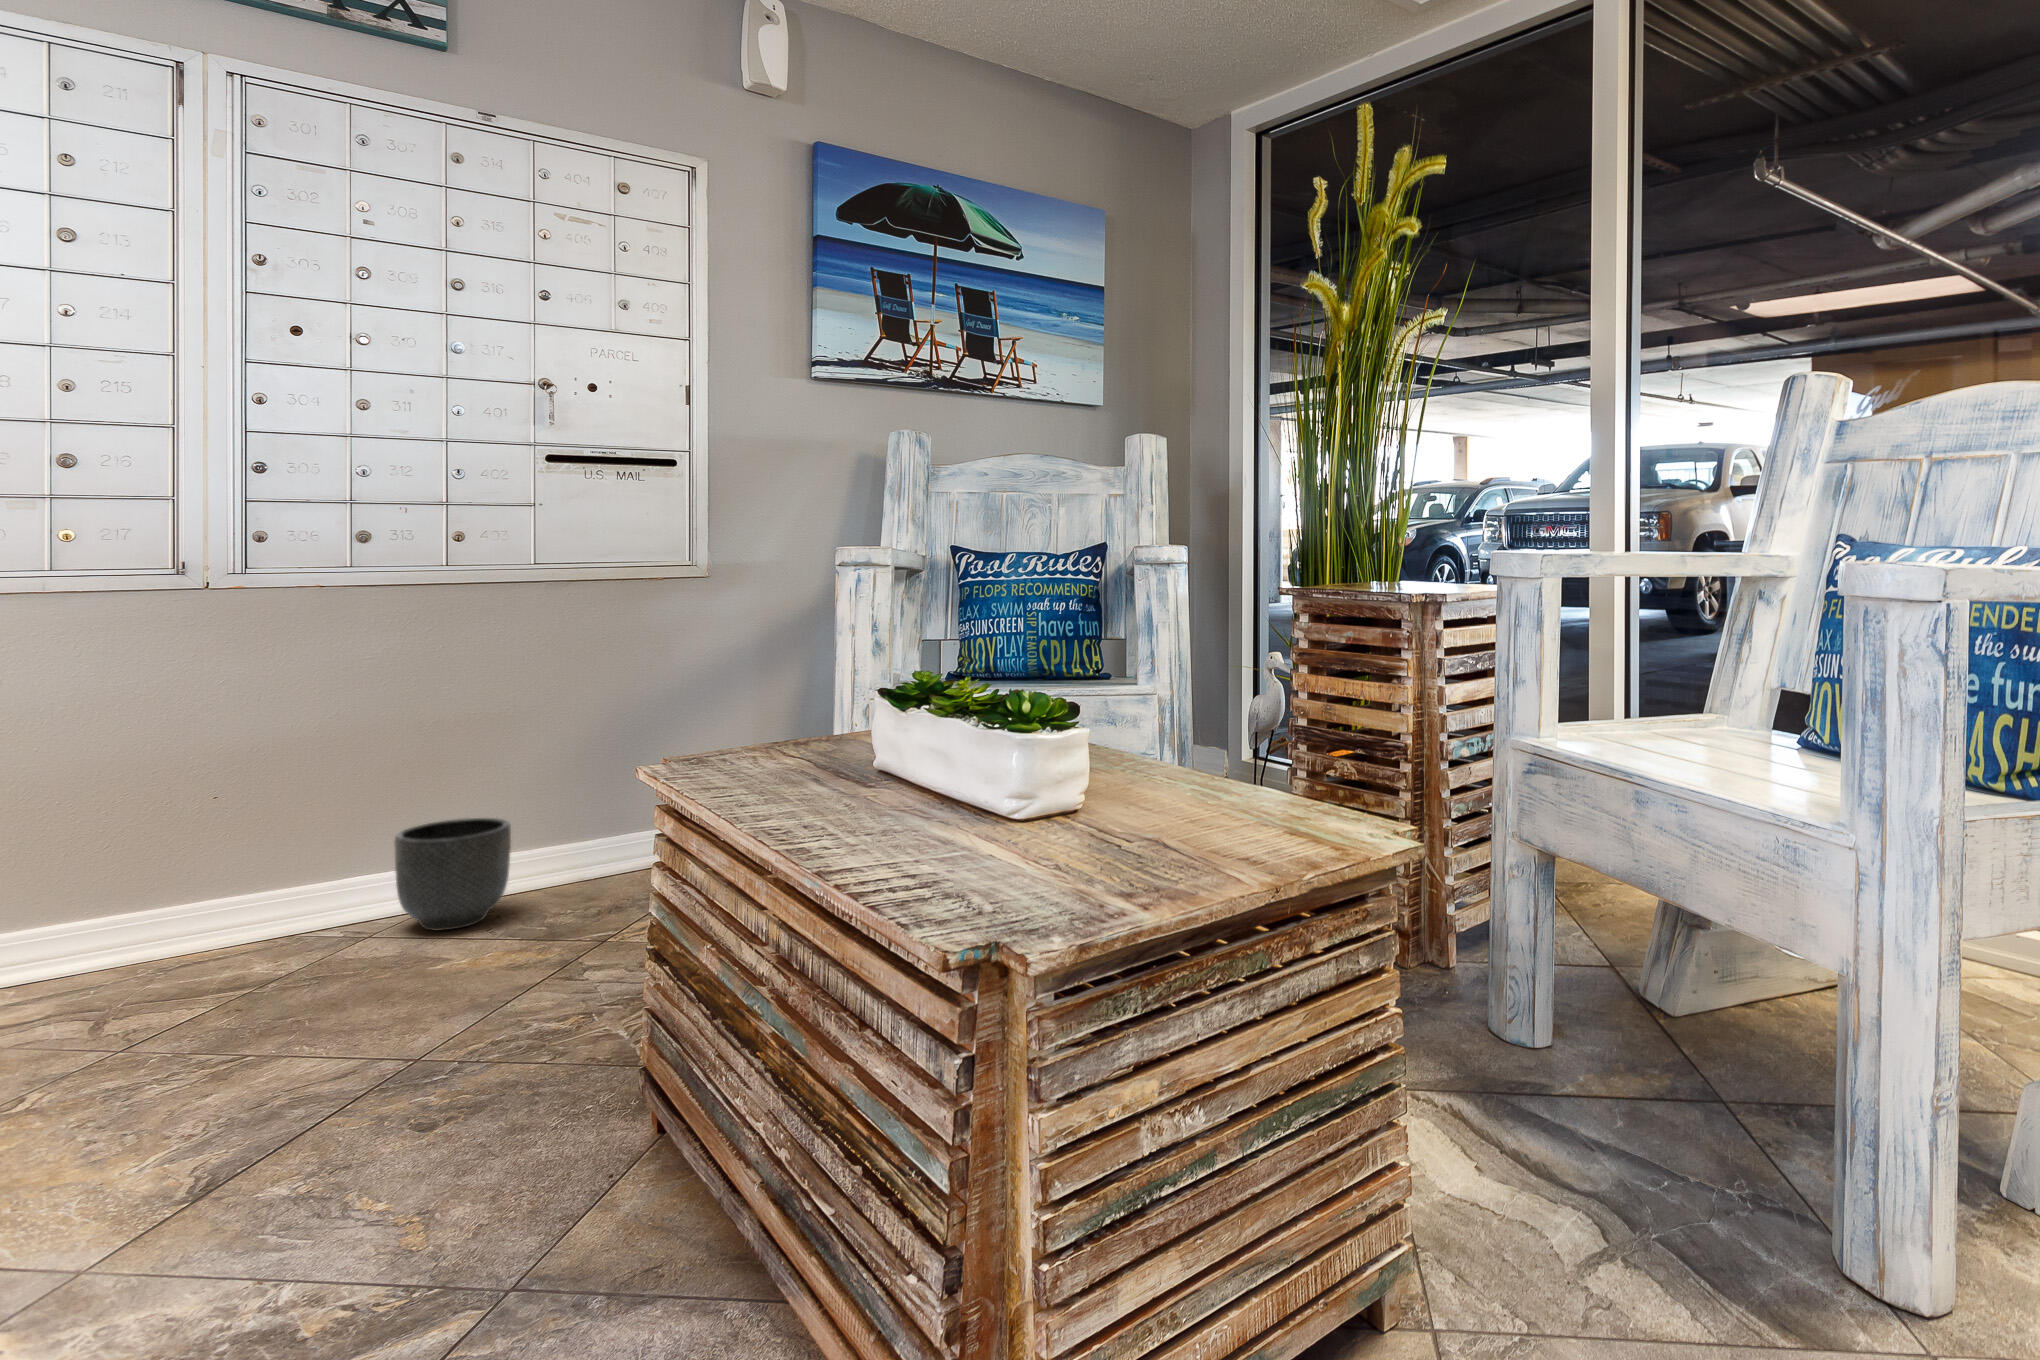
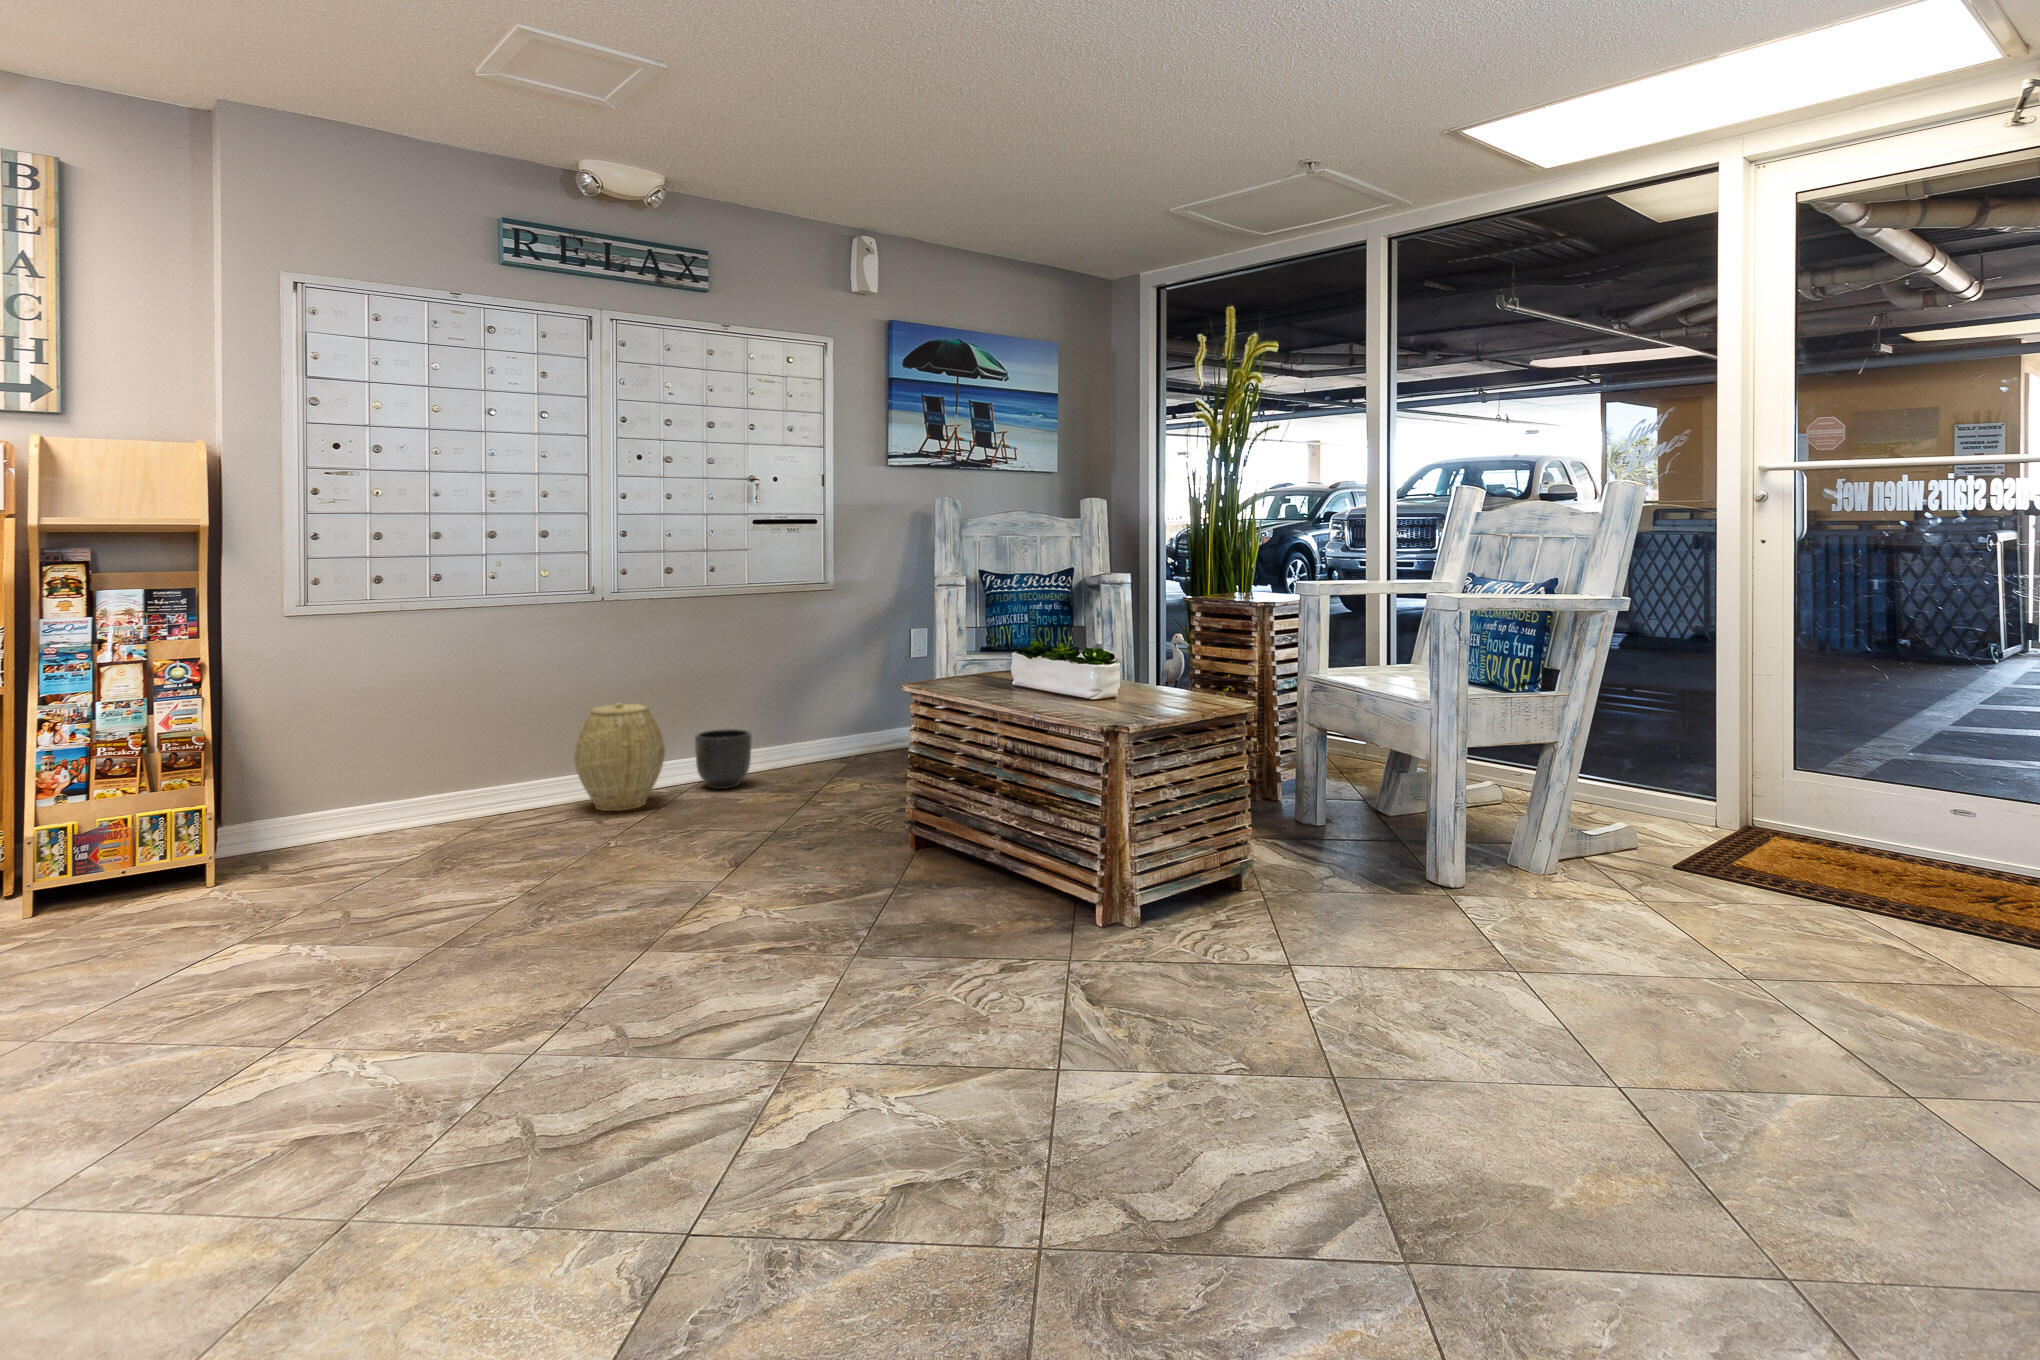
woven basket: none [85,780,300,994] -> present [574,702,665,811]

